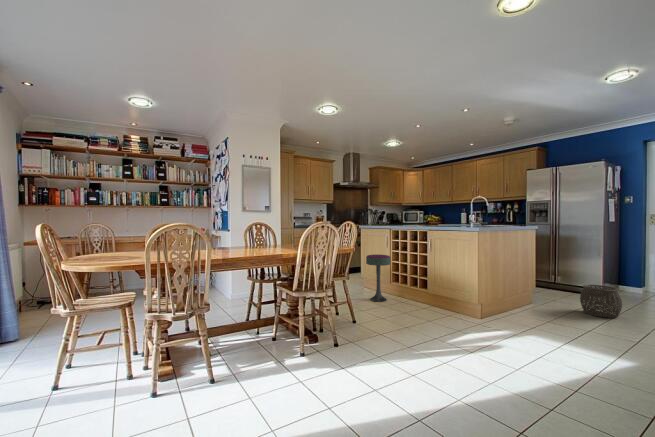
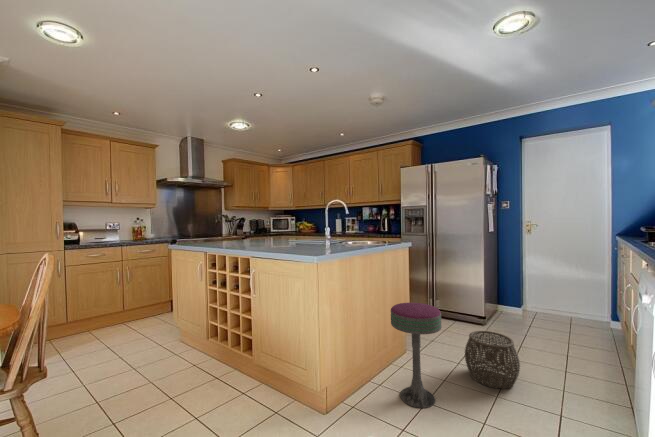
bar stool: present [366,254,391,302] -> present [391,303,441,408]

